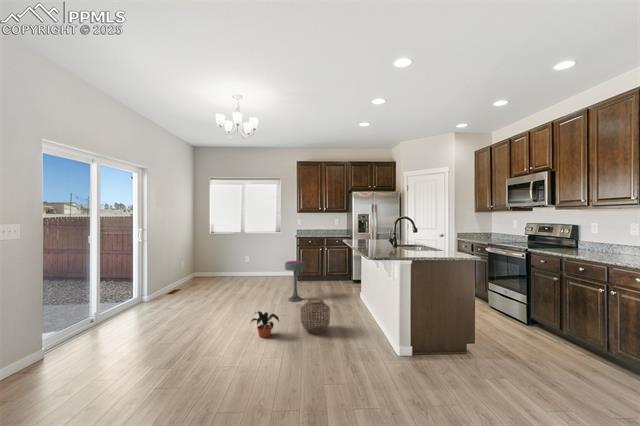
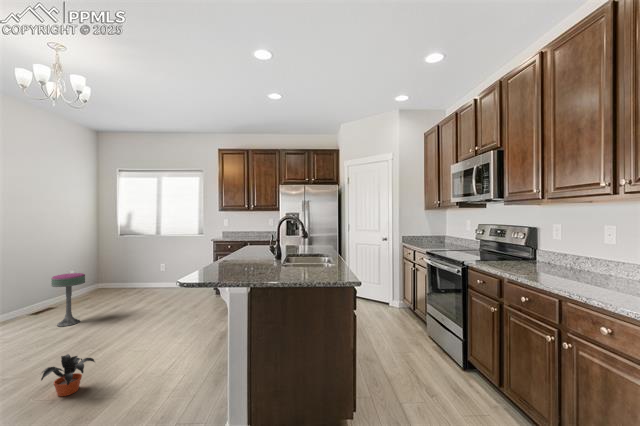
bar stool: present [285,261,305,301] -> present [51,273,85,326]
woven basket: present [301,298,330,334] -> none [126,334,175,388]

